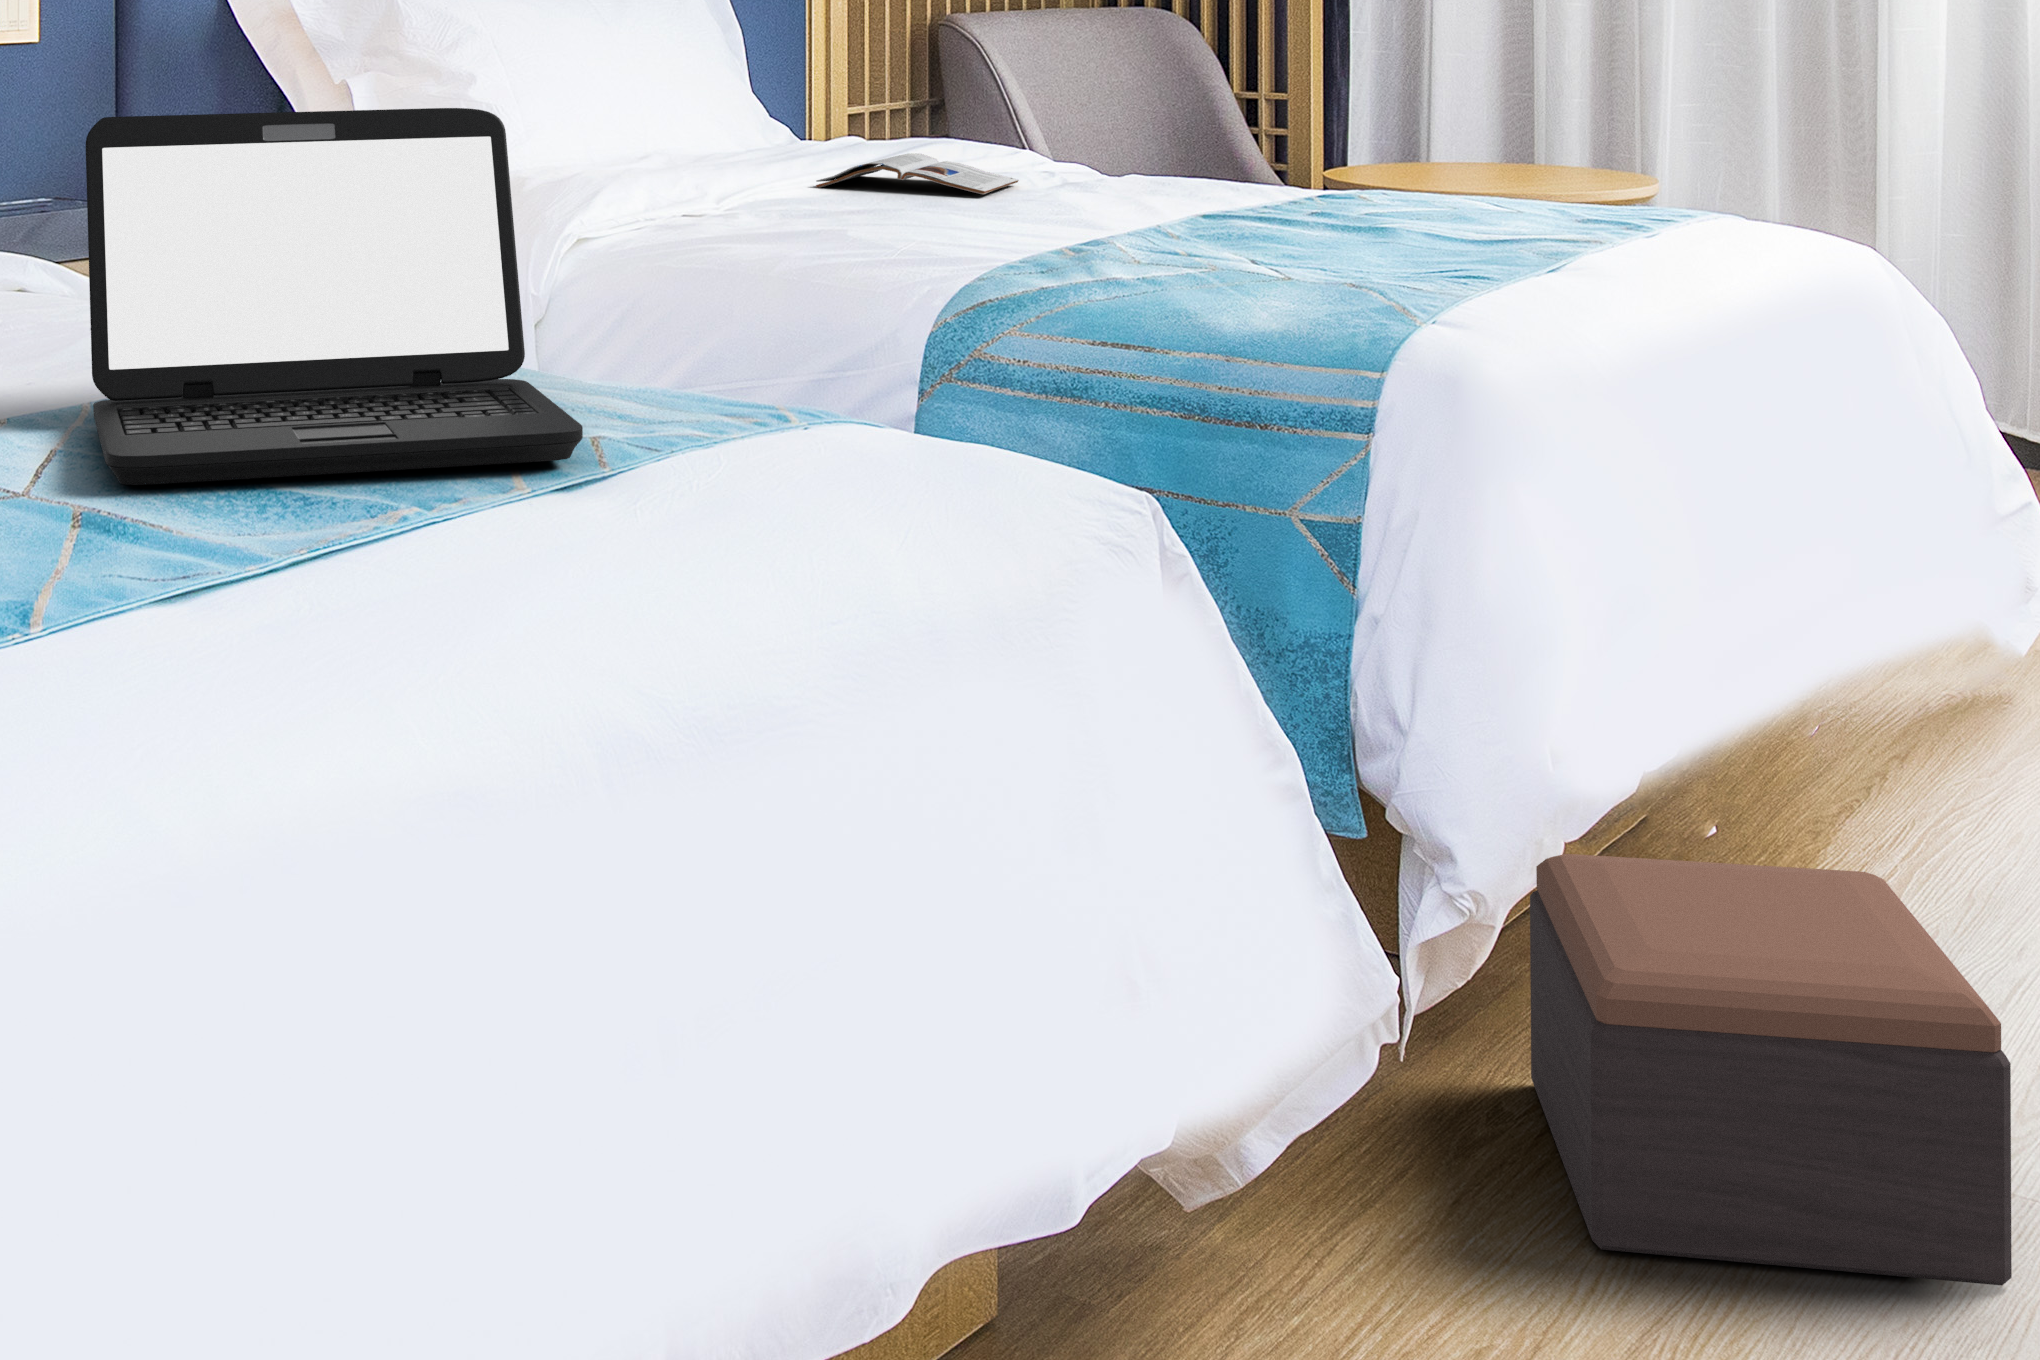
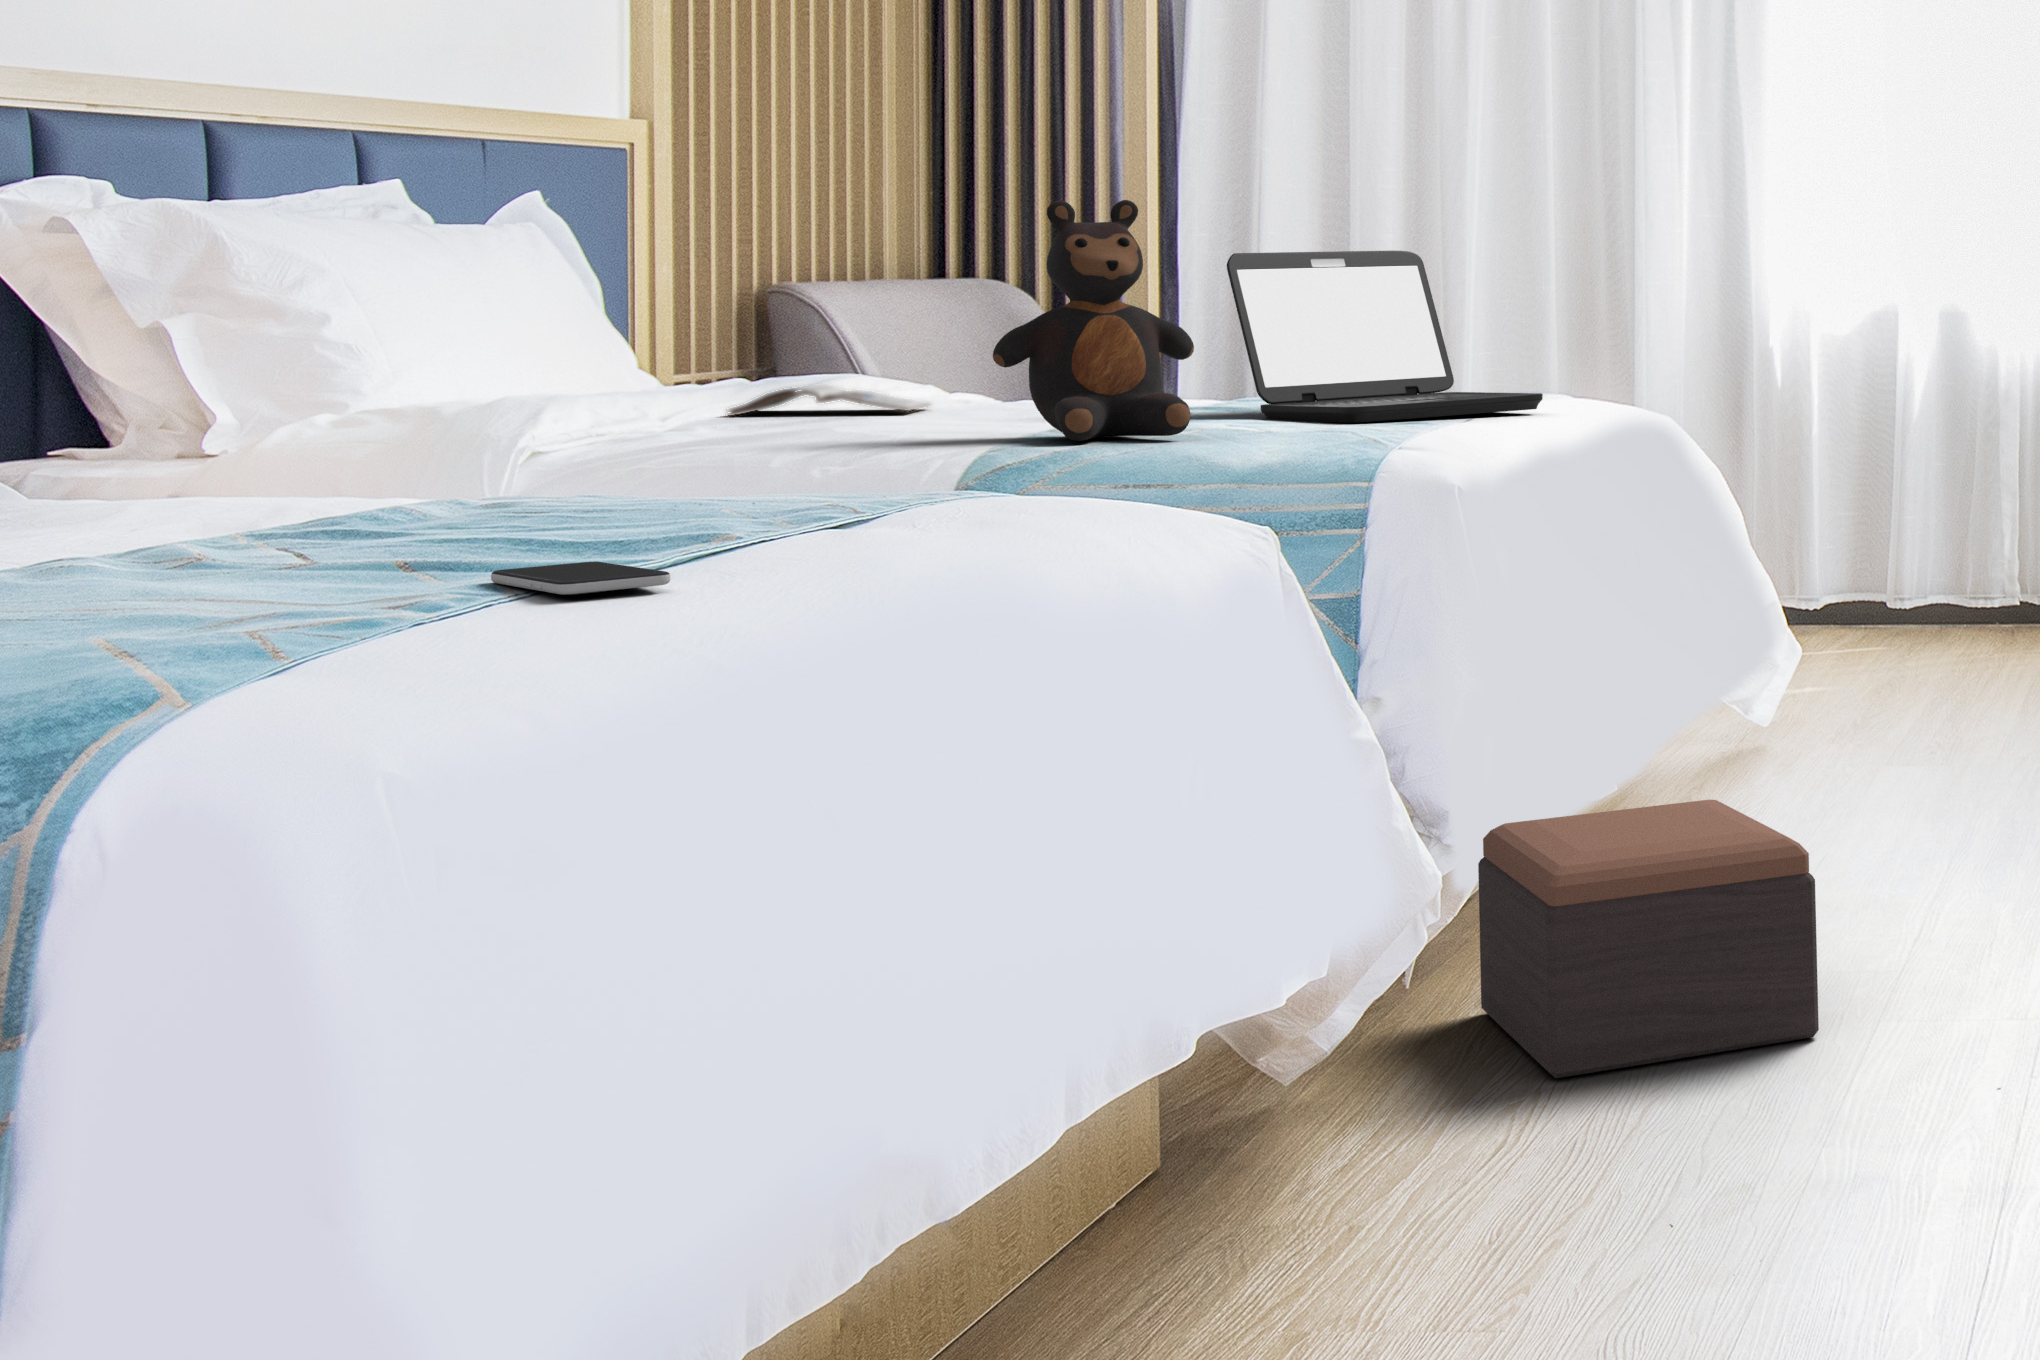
teddy bear: none [1012,5,1236,285] -> present [993,200,1194,441]
laptop: present [86,108,583,485] -> present [1227,251,1543,423]
smartphone: none [235,545,367,622] -> present [491,562,671,595]

